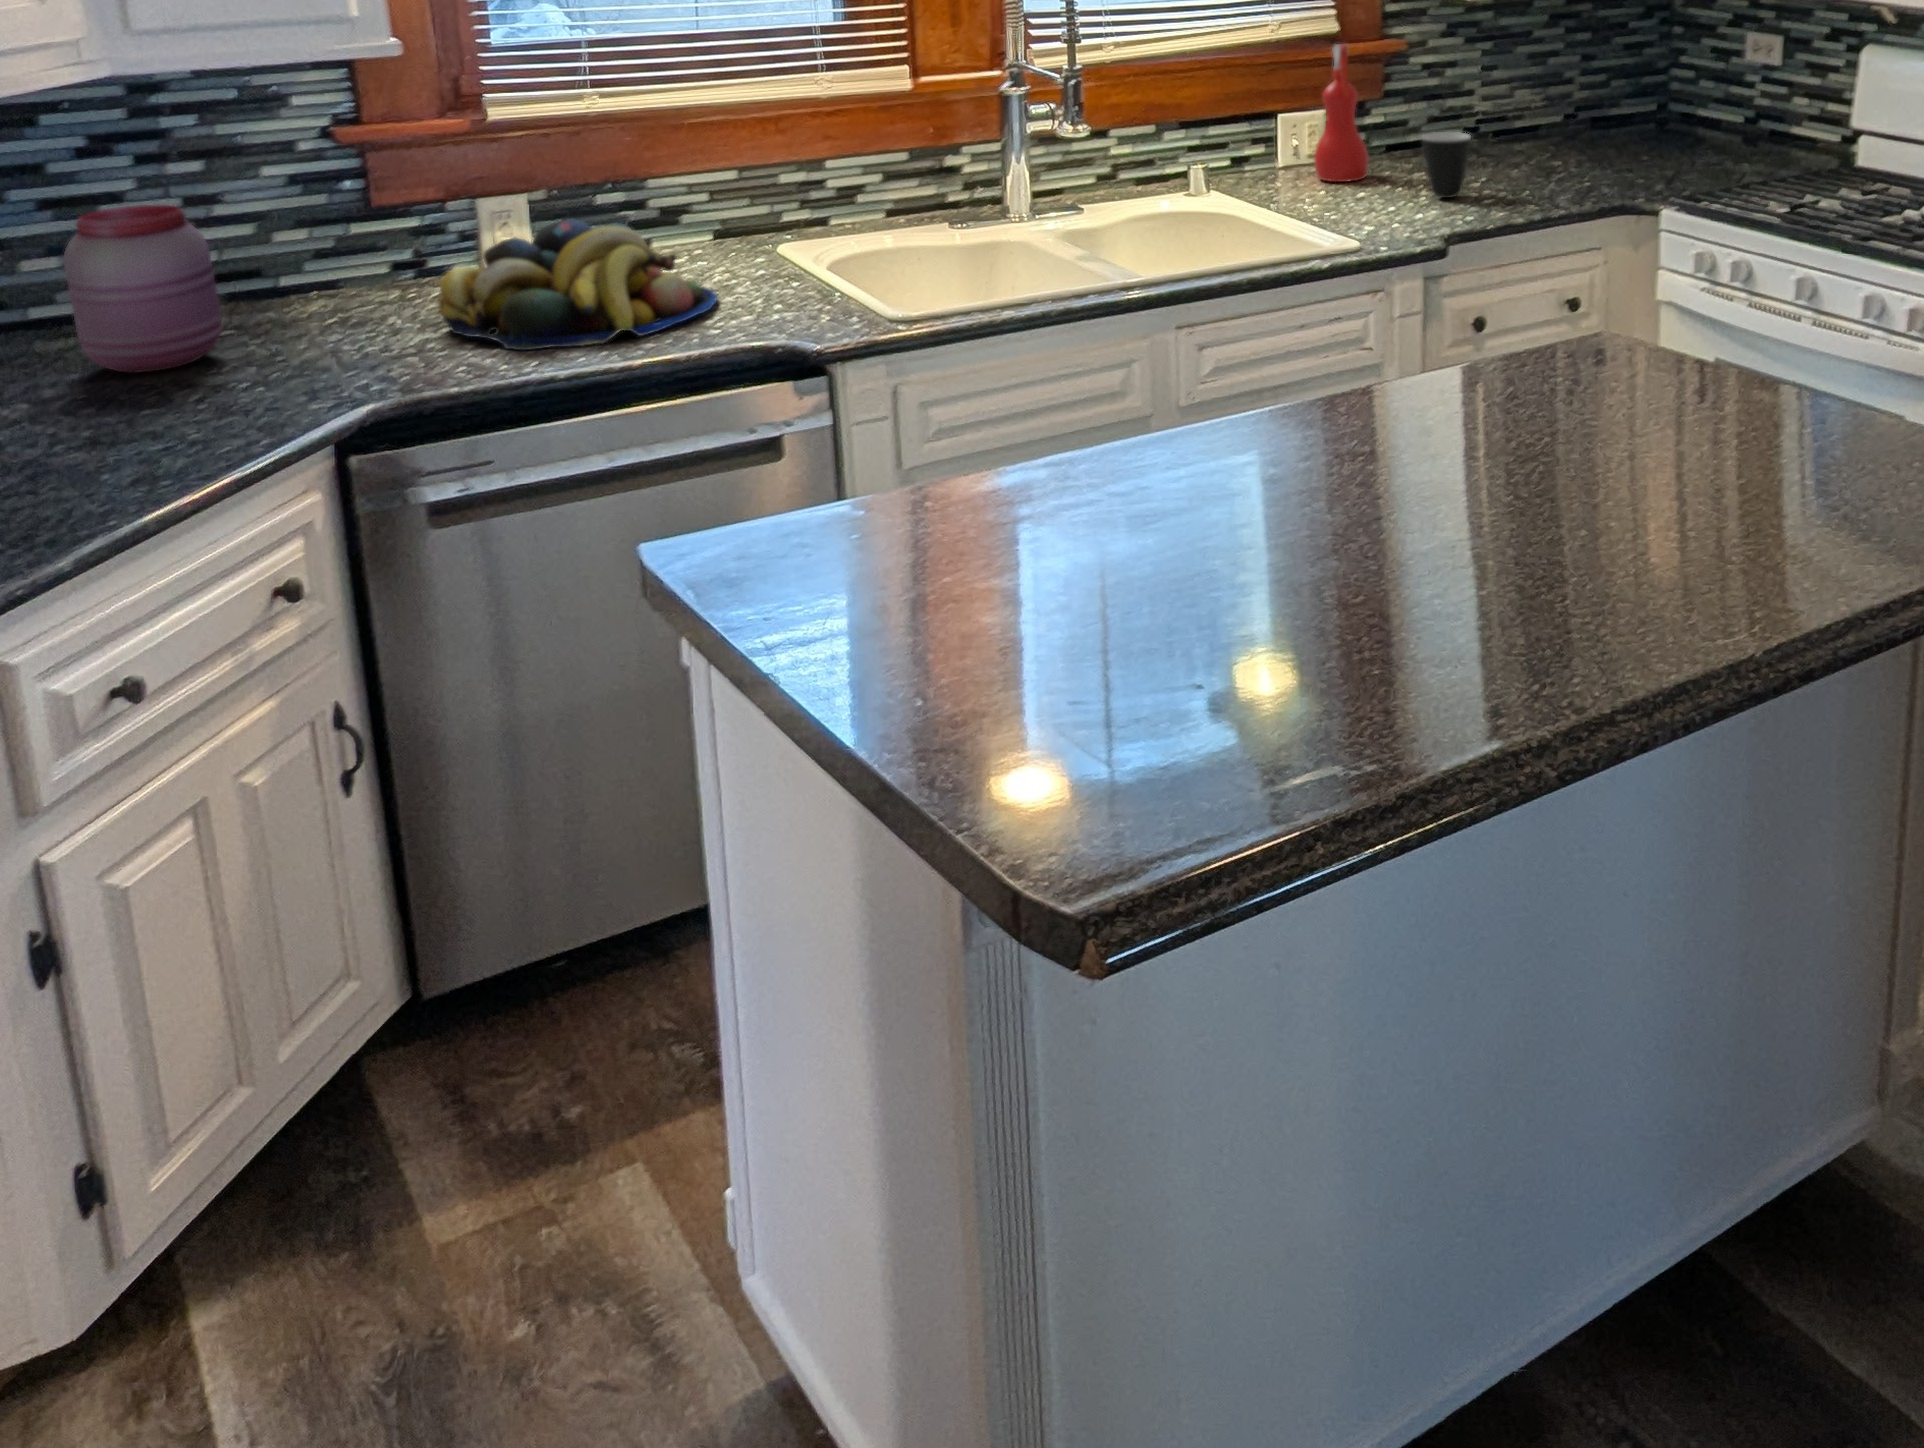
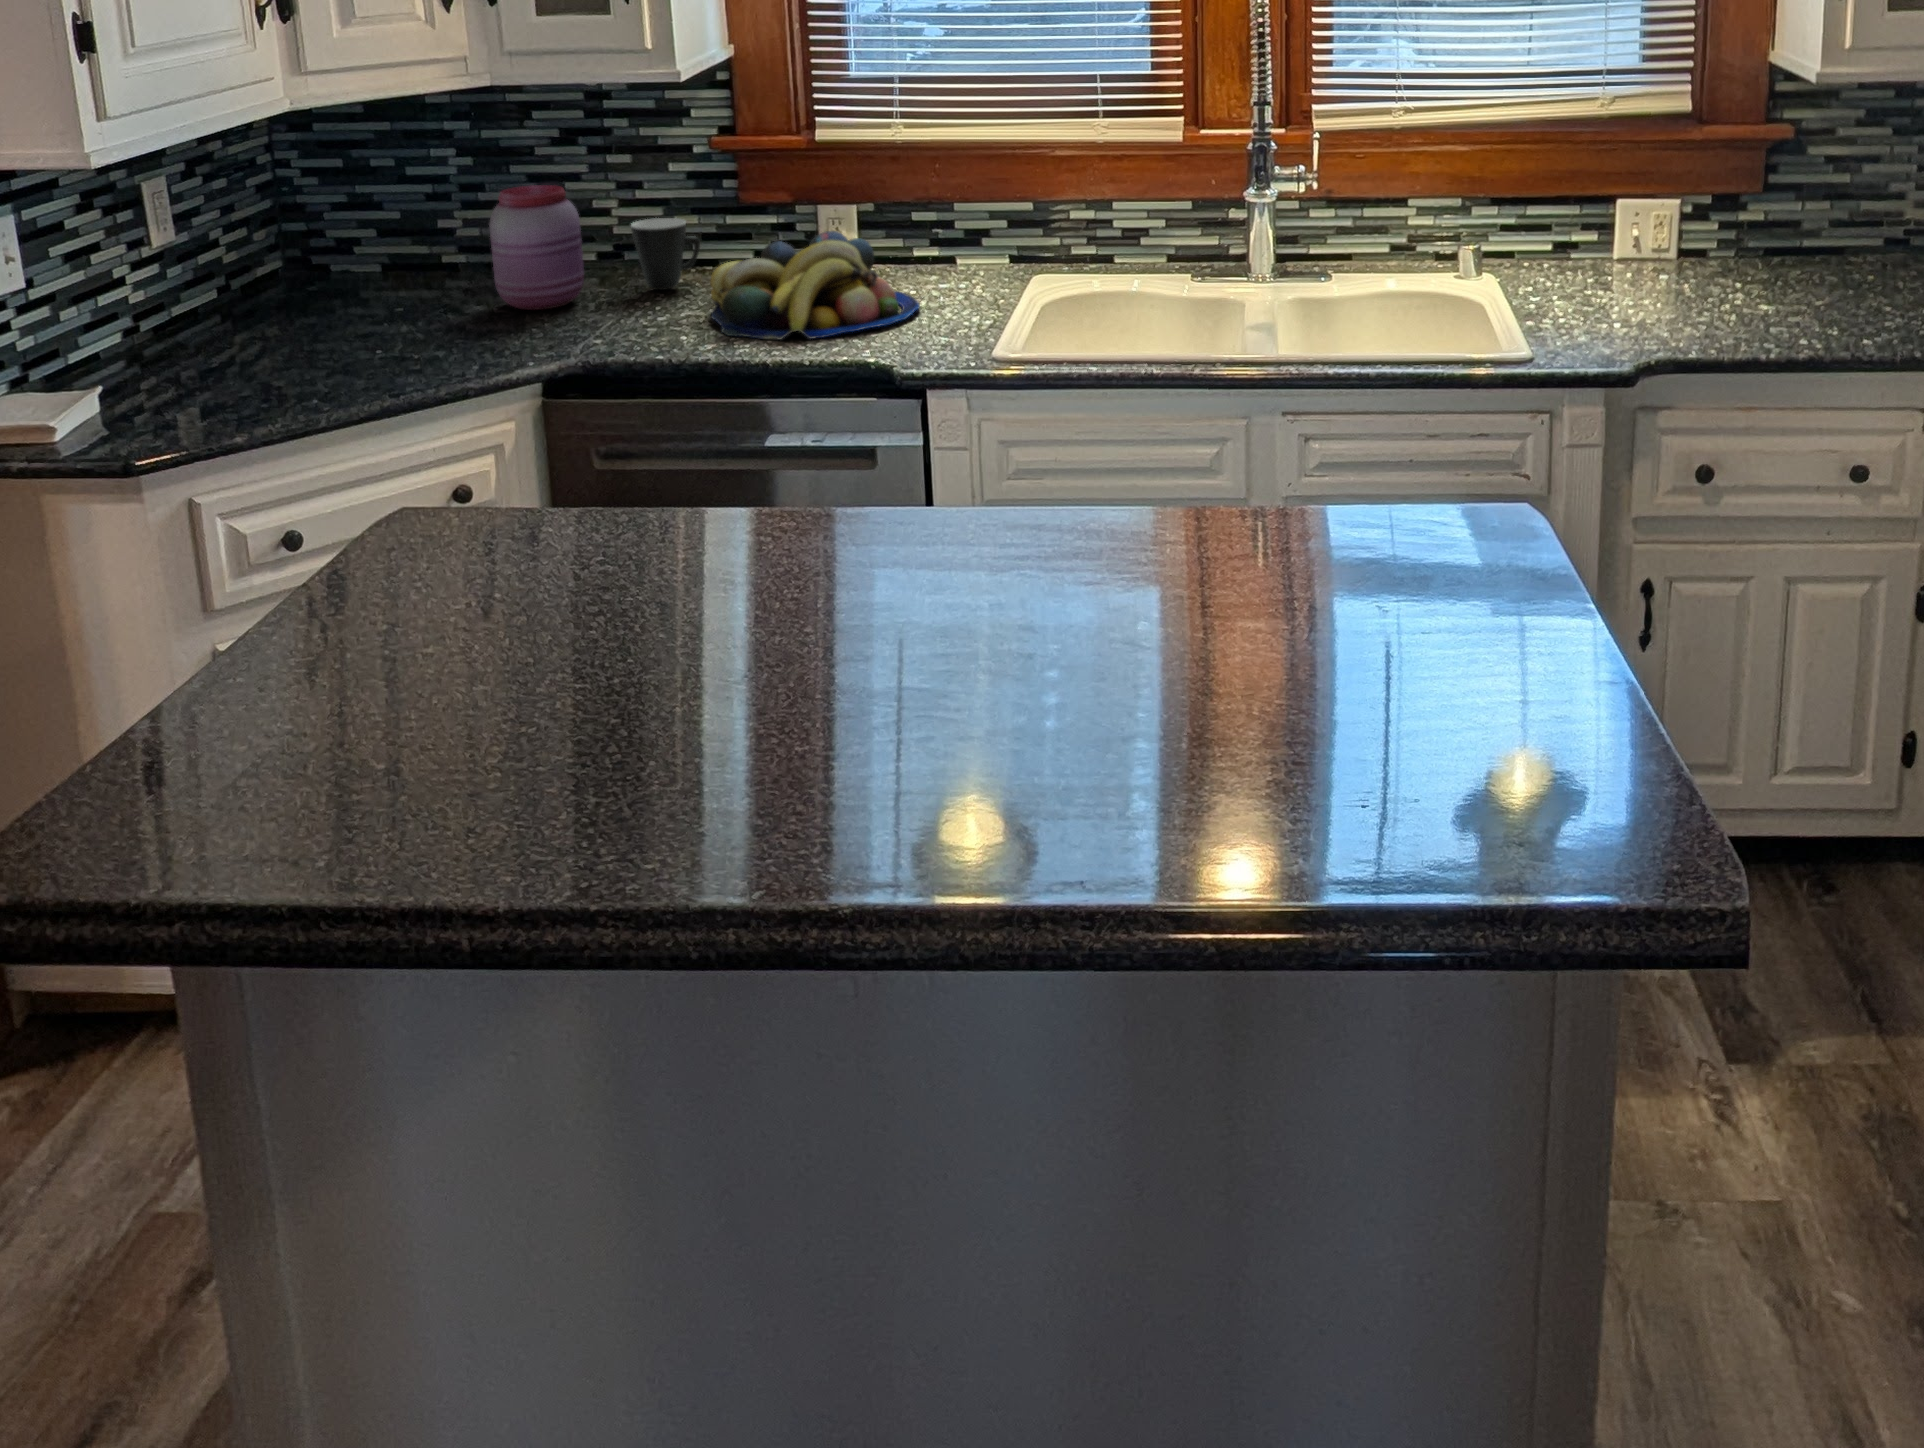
spray bottle: present [1314,44,1369,182] -> none [1632,125,1698,287]
mug: present [1421,132,1471,198] -> present [631,218,700,290]

